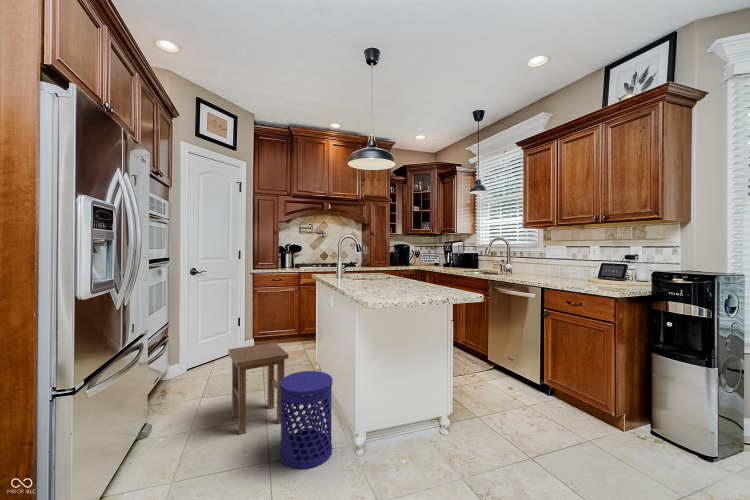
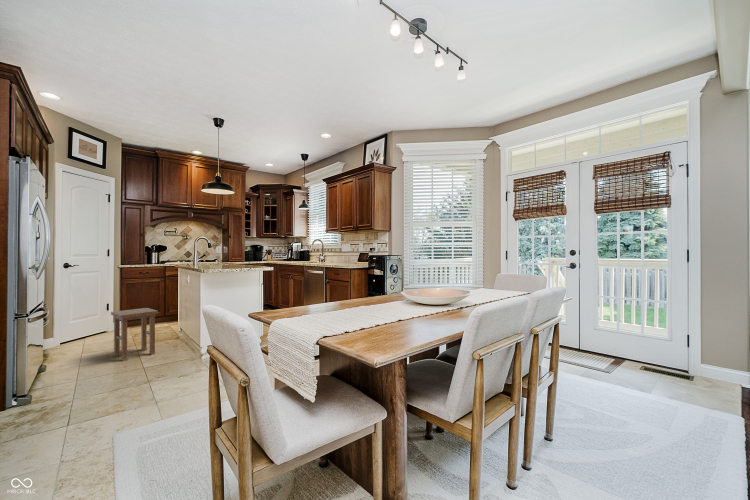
waste bin: present [280,371,332,469] -> none [153,317,188,366]

